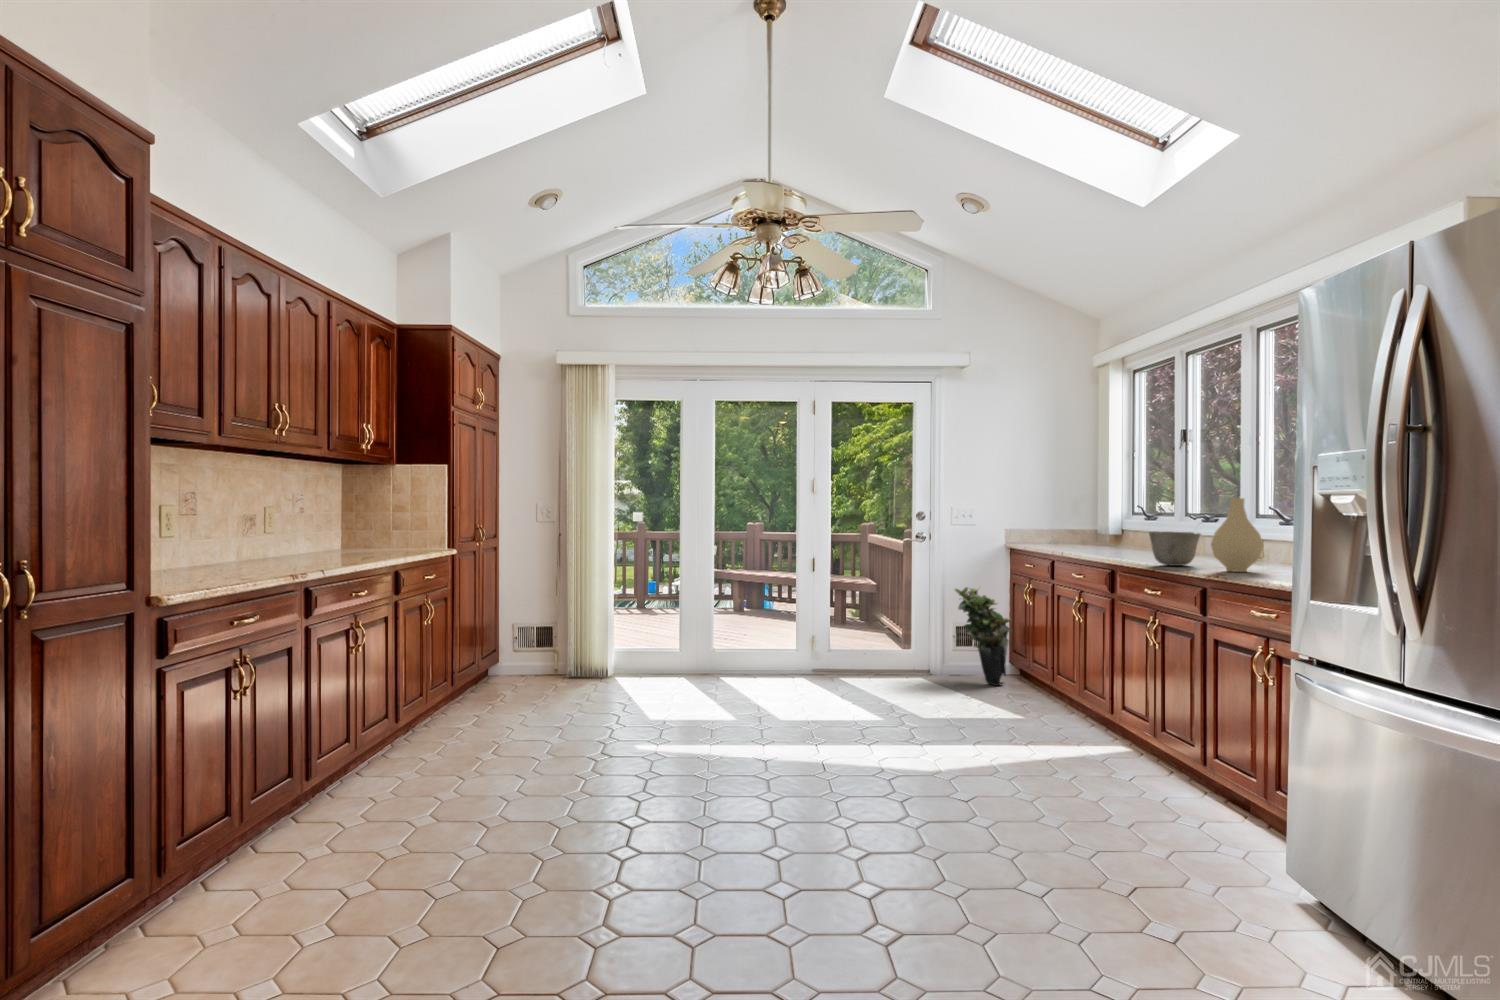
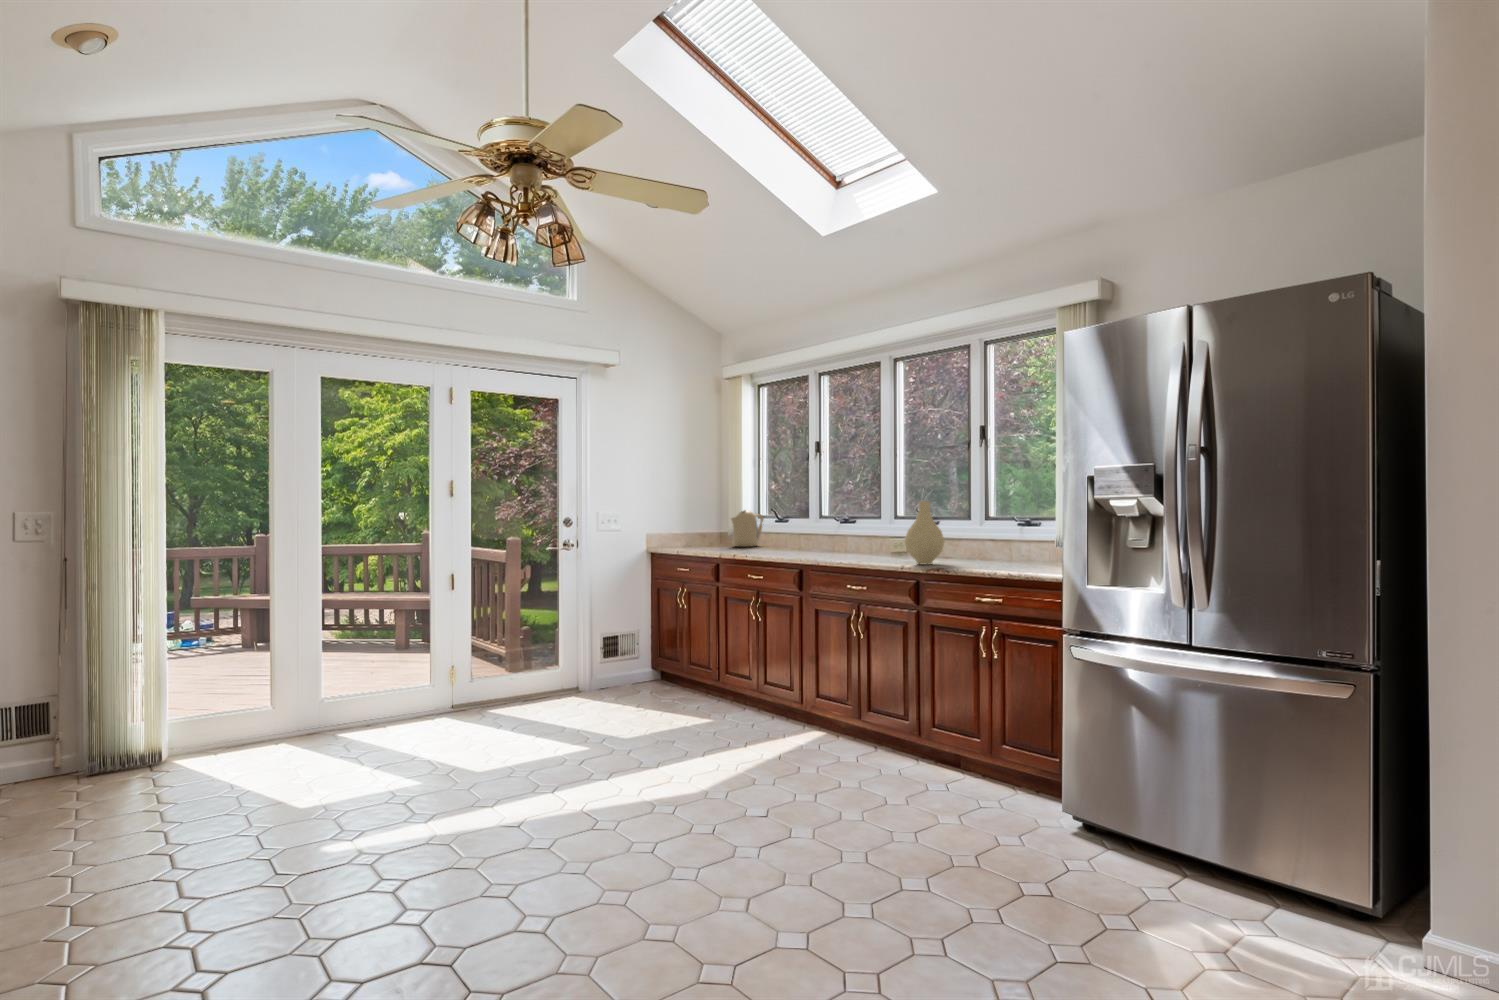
kettle: none [1094,507,1136,546] -> present [731,510,764,547]
ceramic bowl: present [1149,532,1200,566] -> none [842,532,884,562]
potted plant: present [955,587,1011,686] -> none [605,594,666,695]

